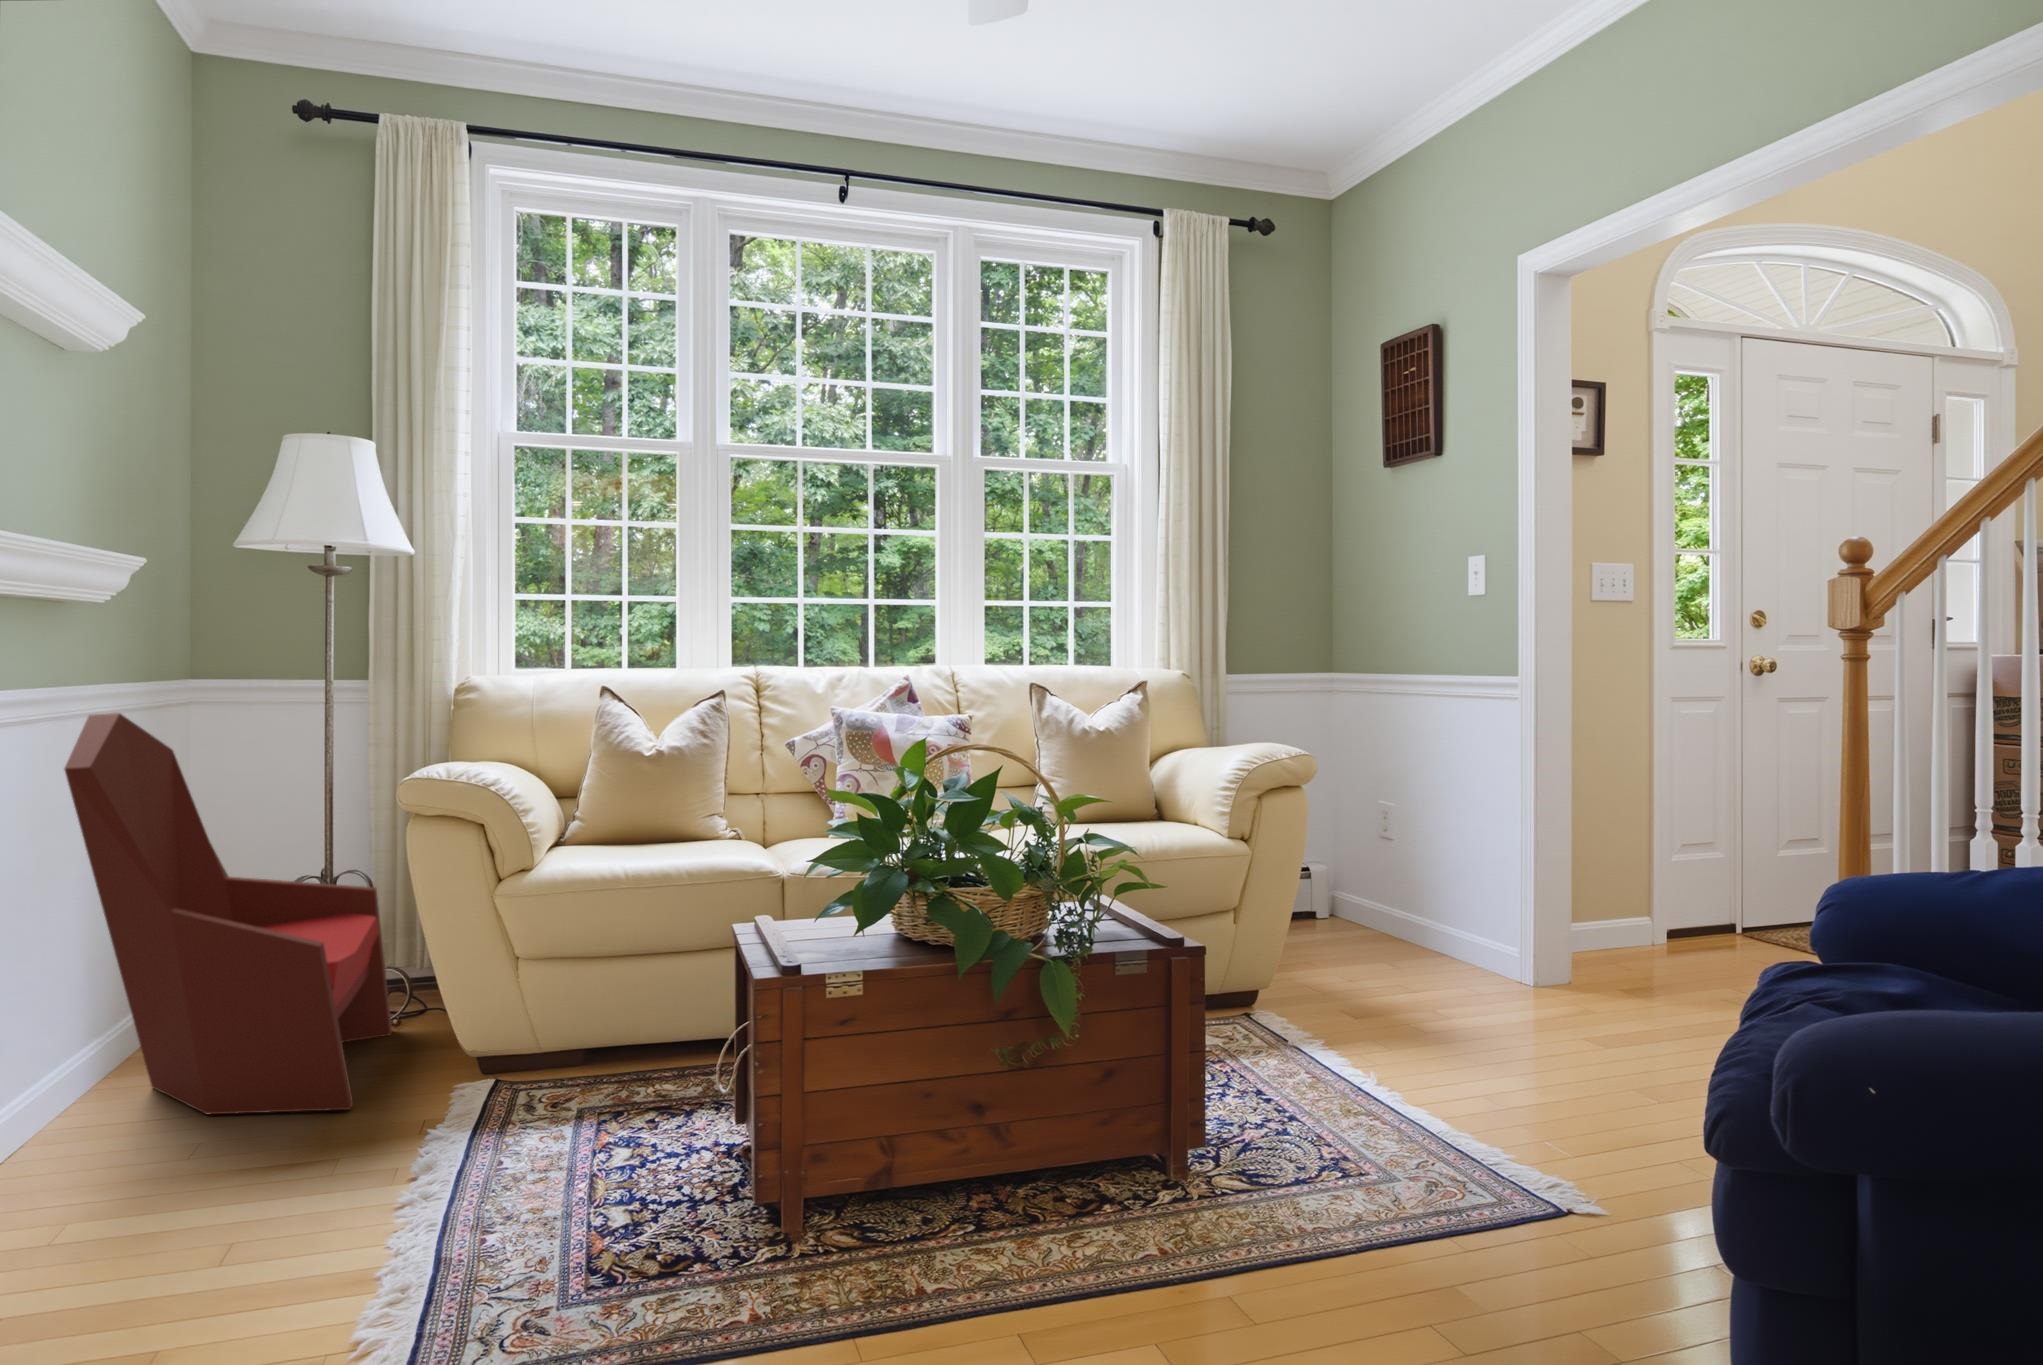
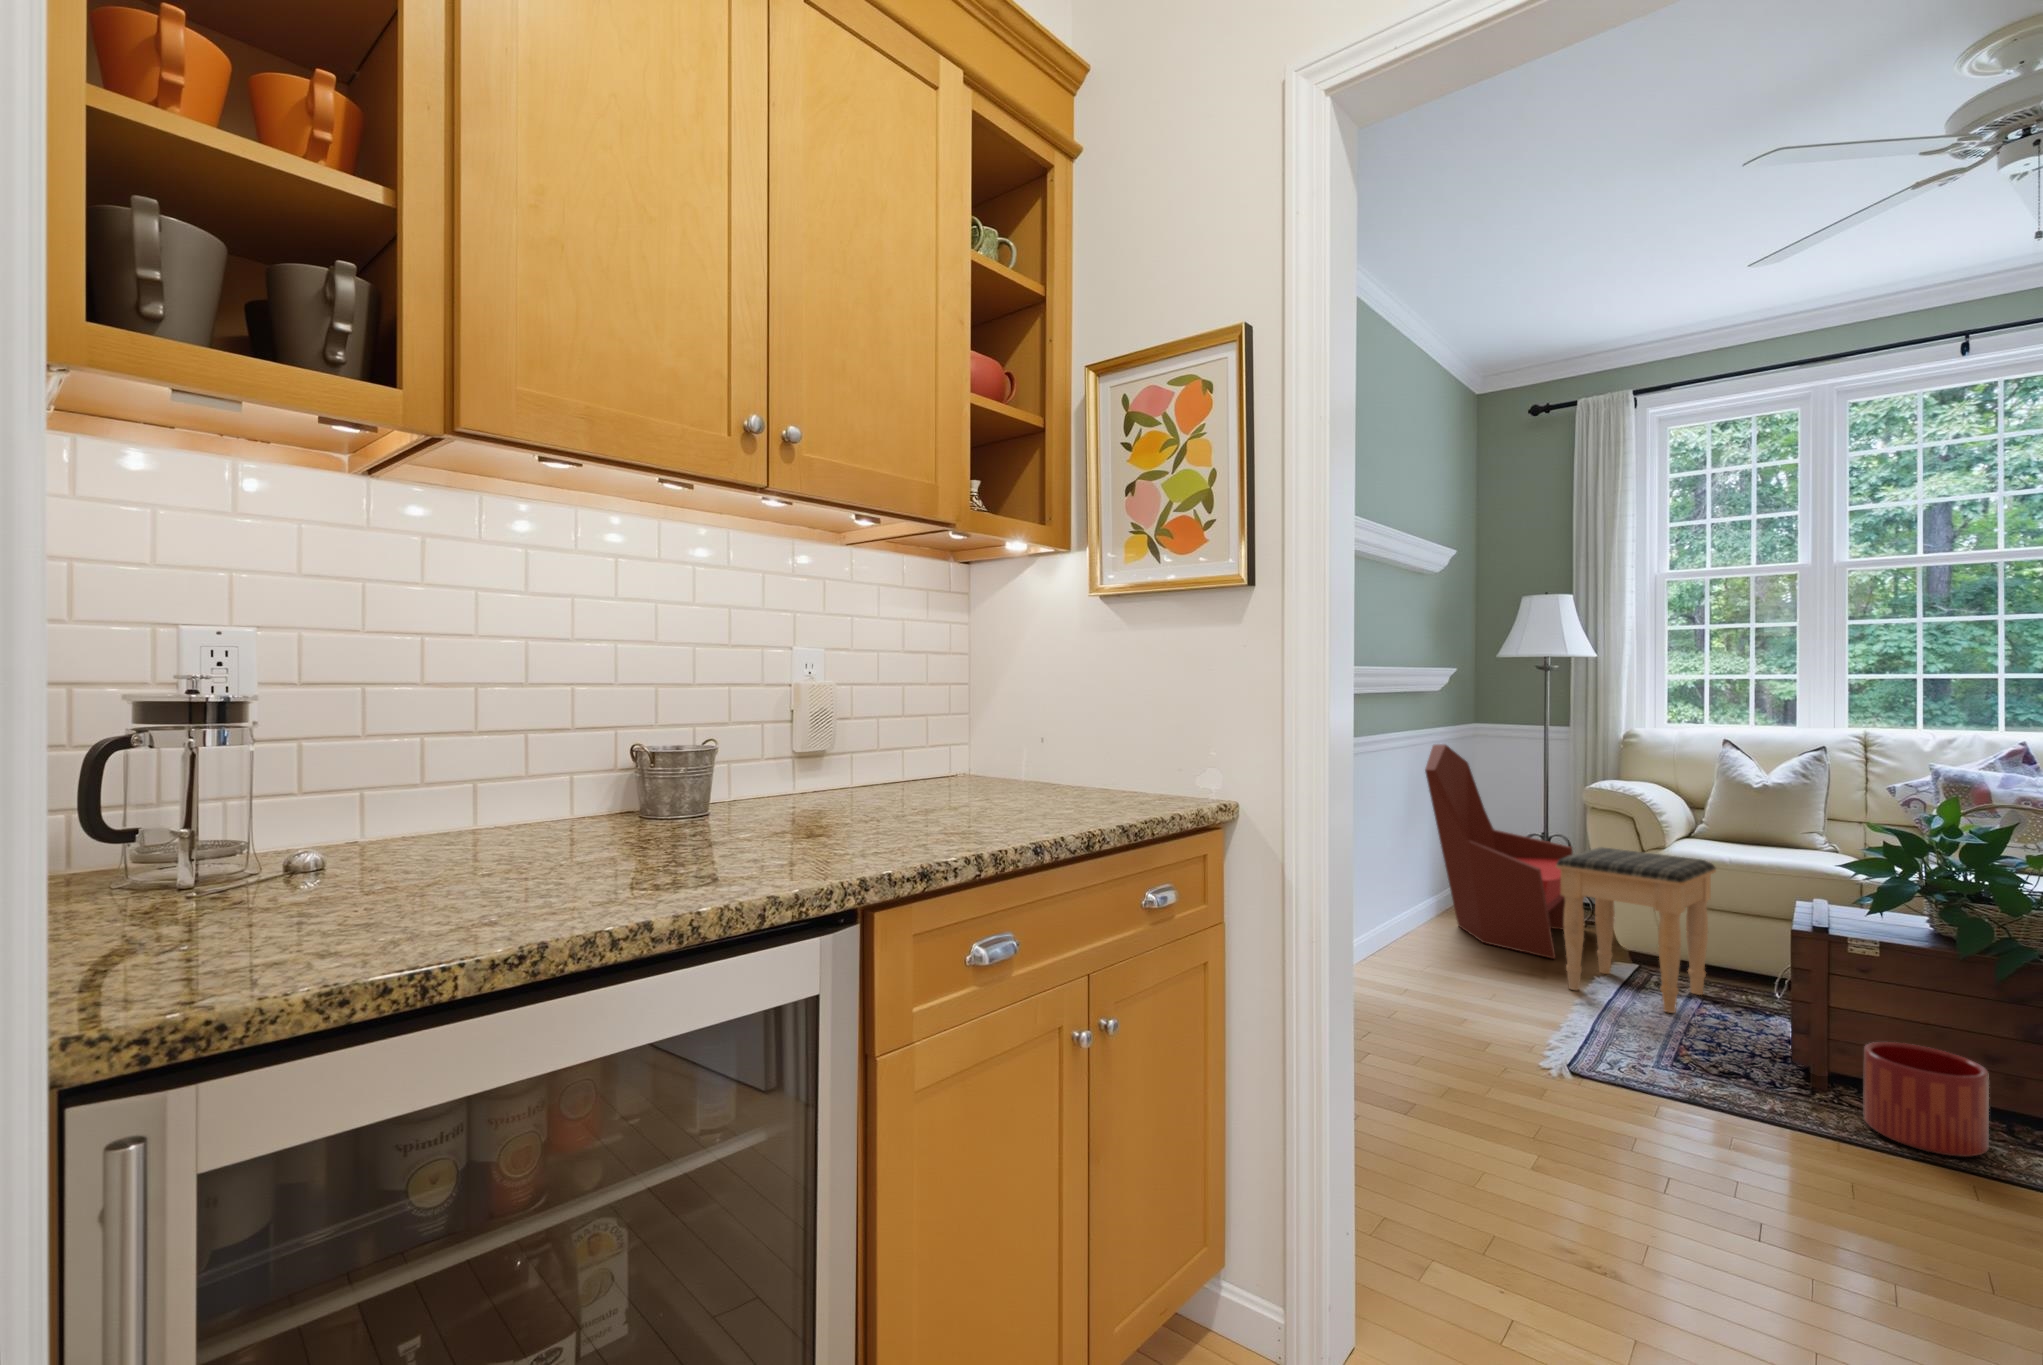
footstool: none [357,880,614,1171] -> present [1556,847,1716,1013]
planter: none [862,1120,1001,1296] -> present [1864,1042,1989,1157]

